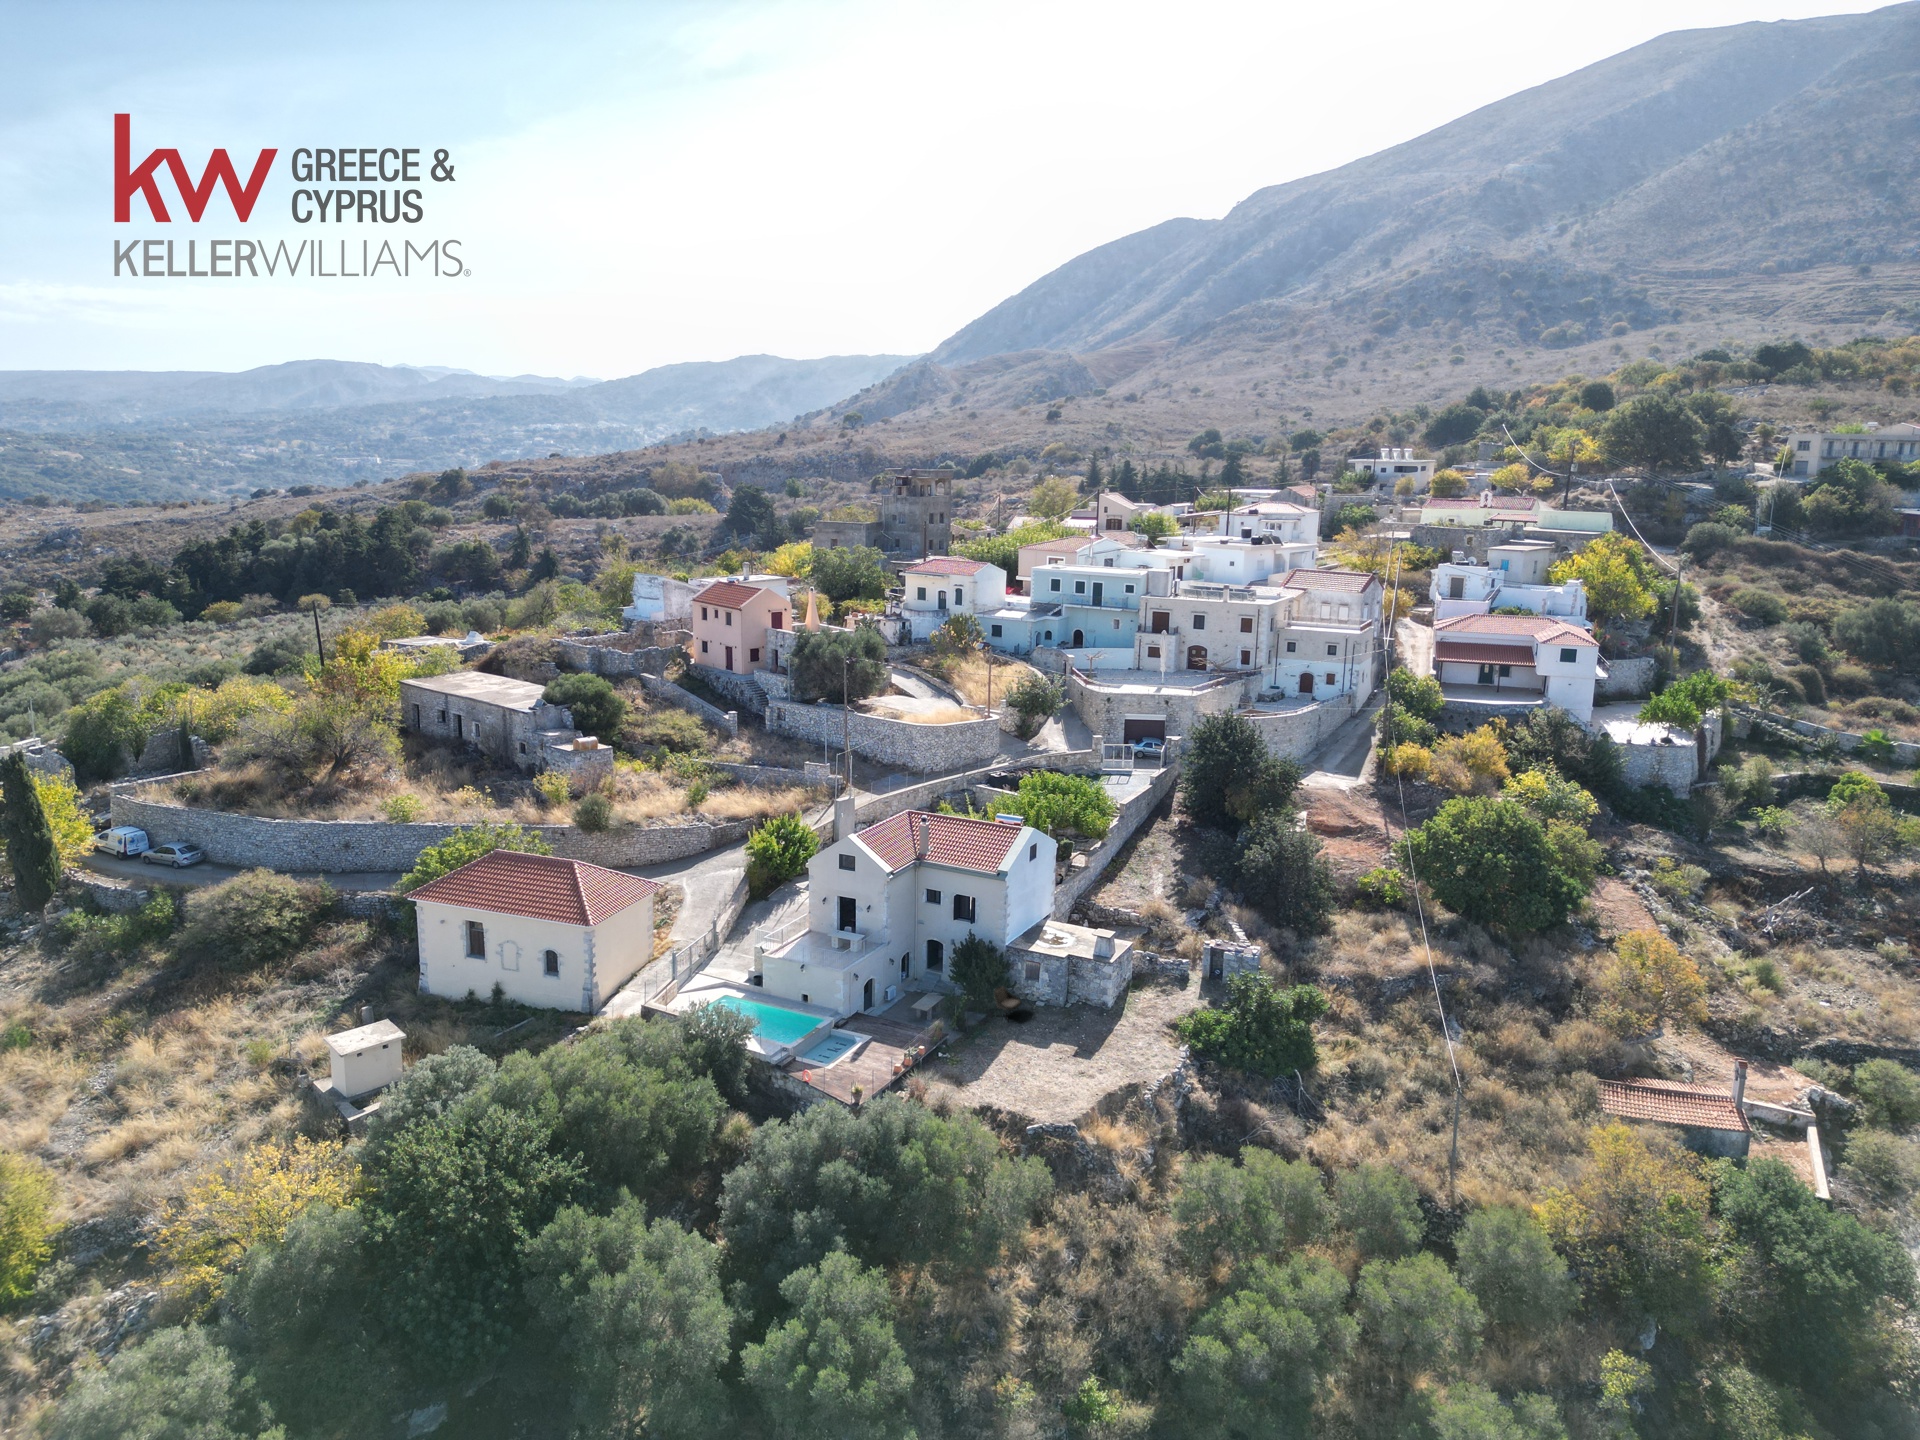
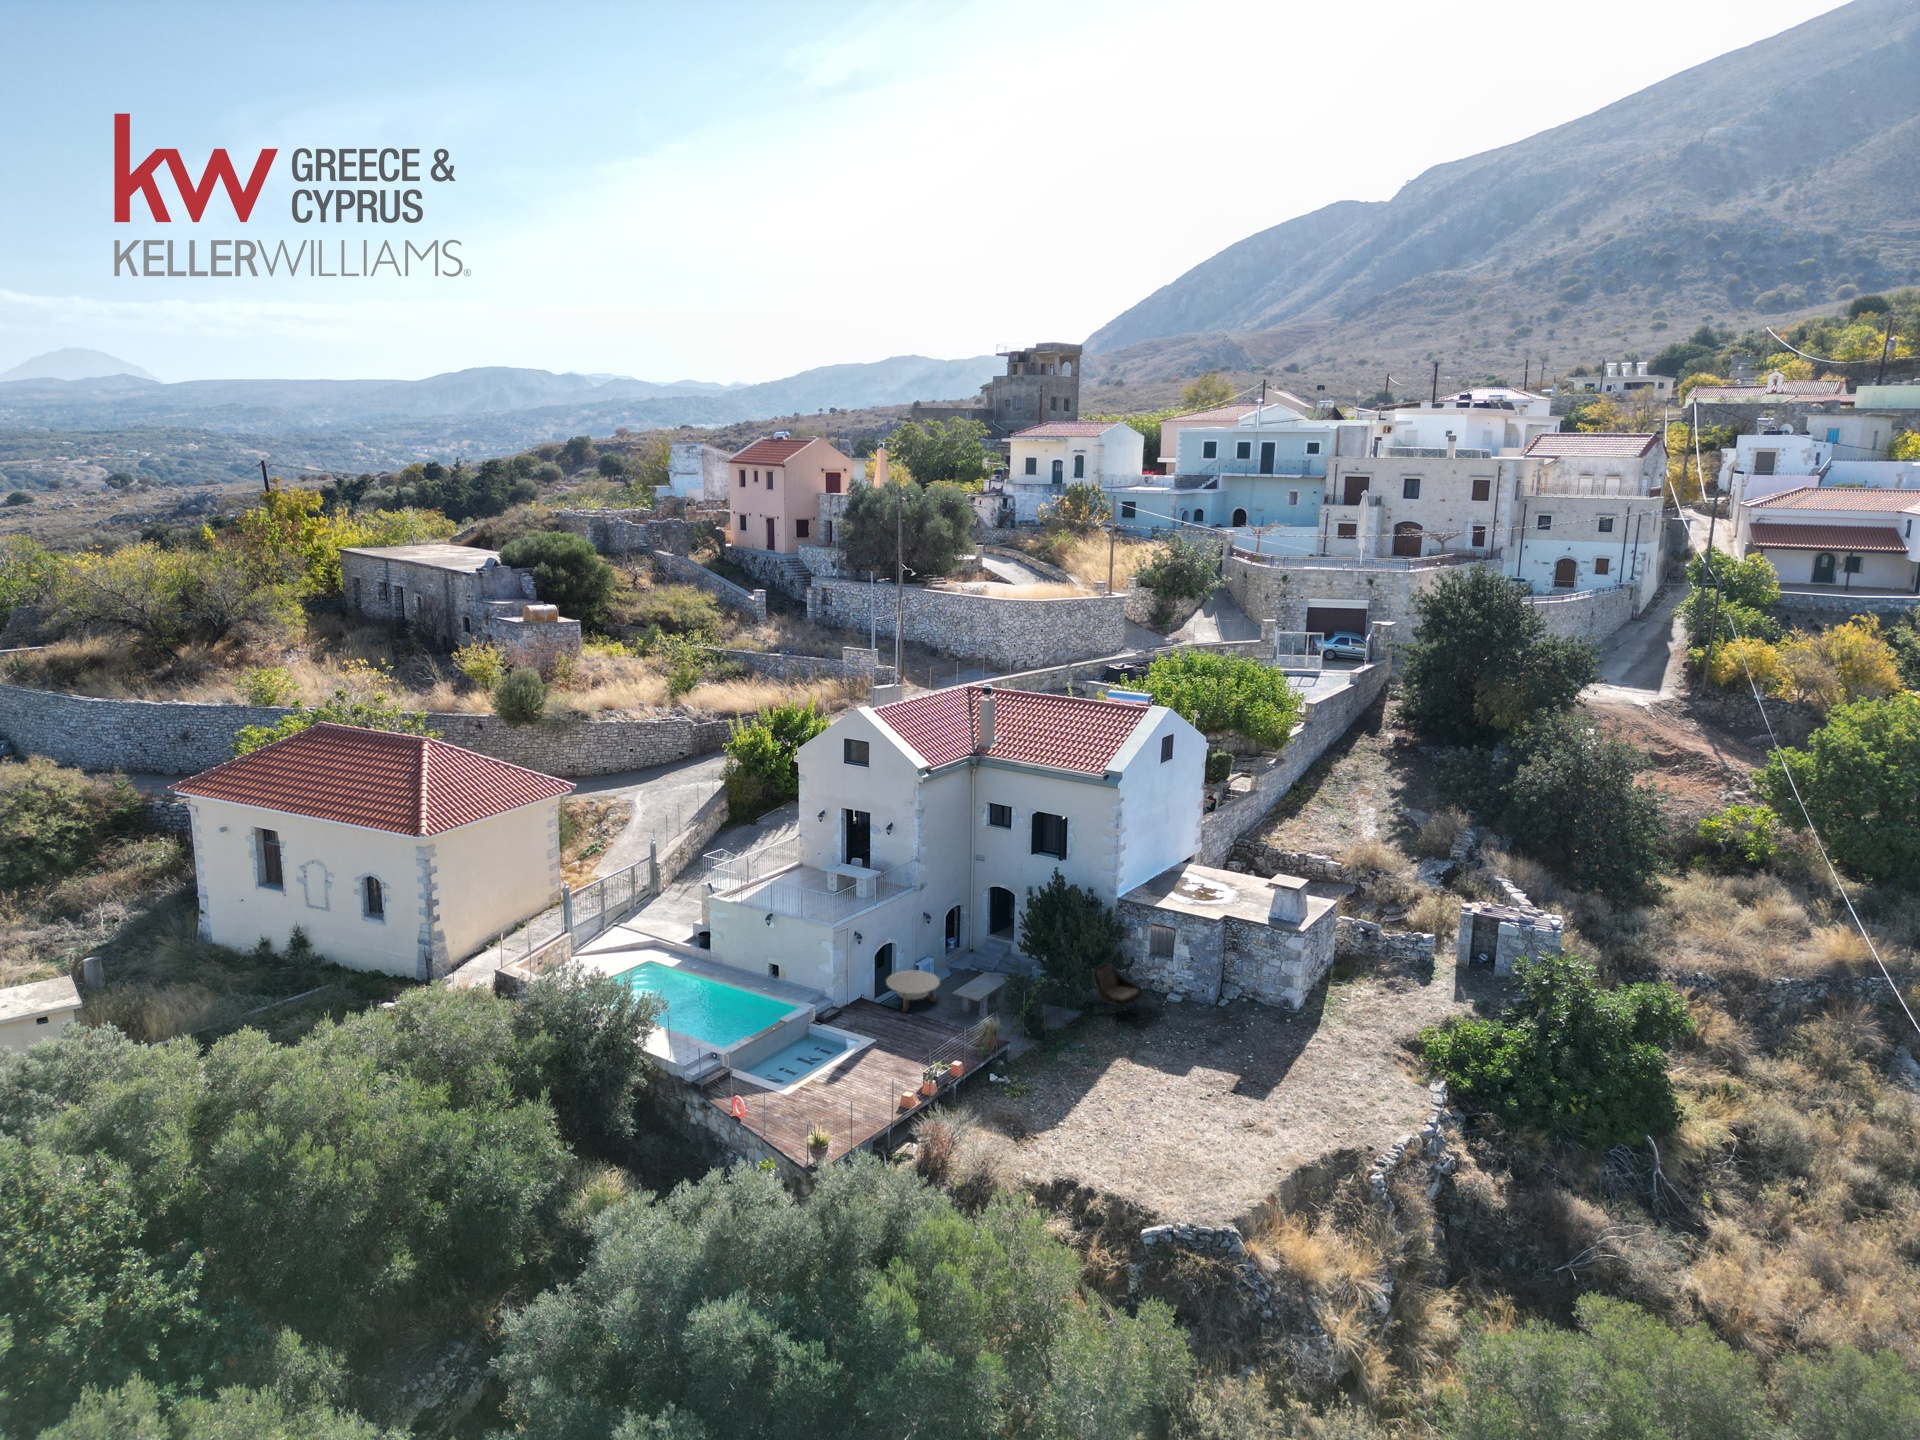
round table: none [871,995,903,1020] -> present [886,971,940,1012]

